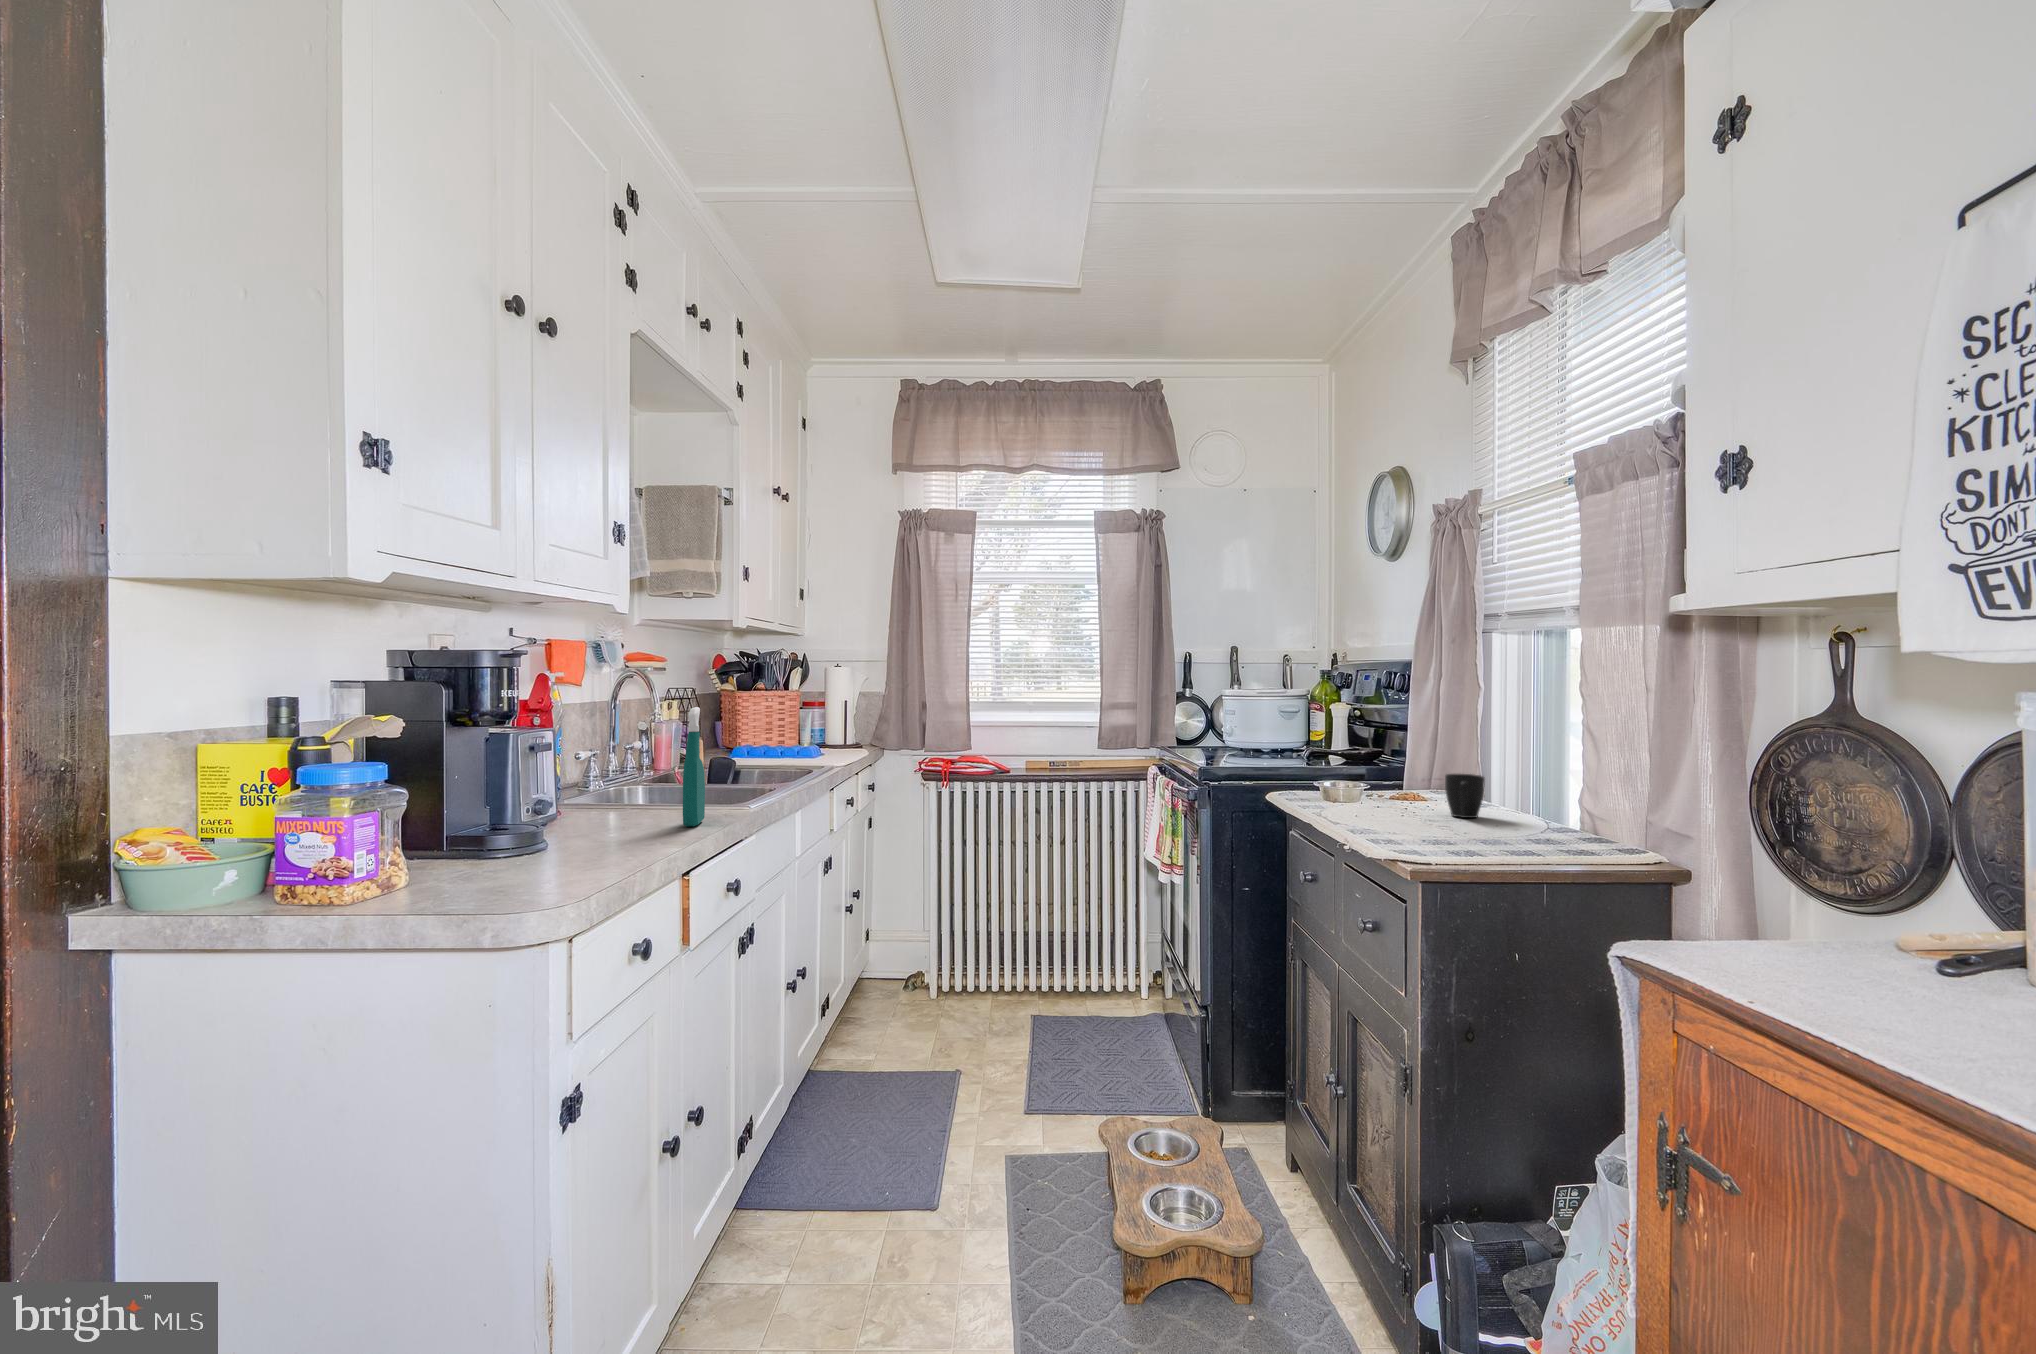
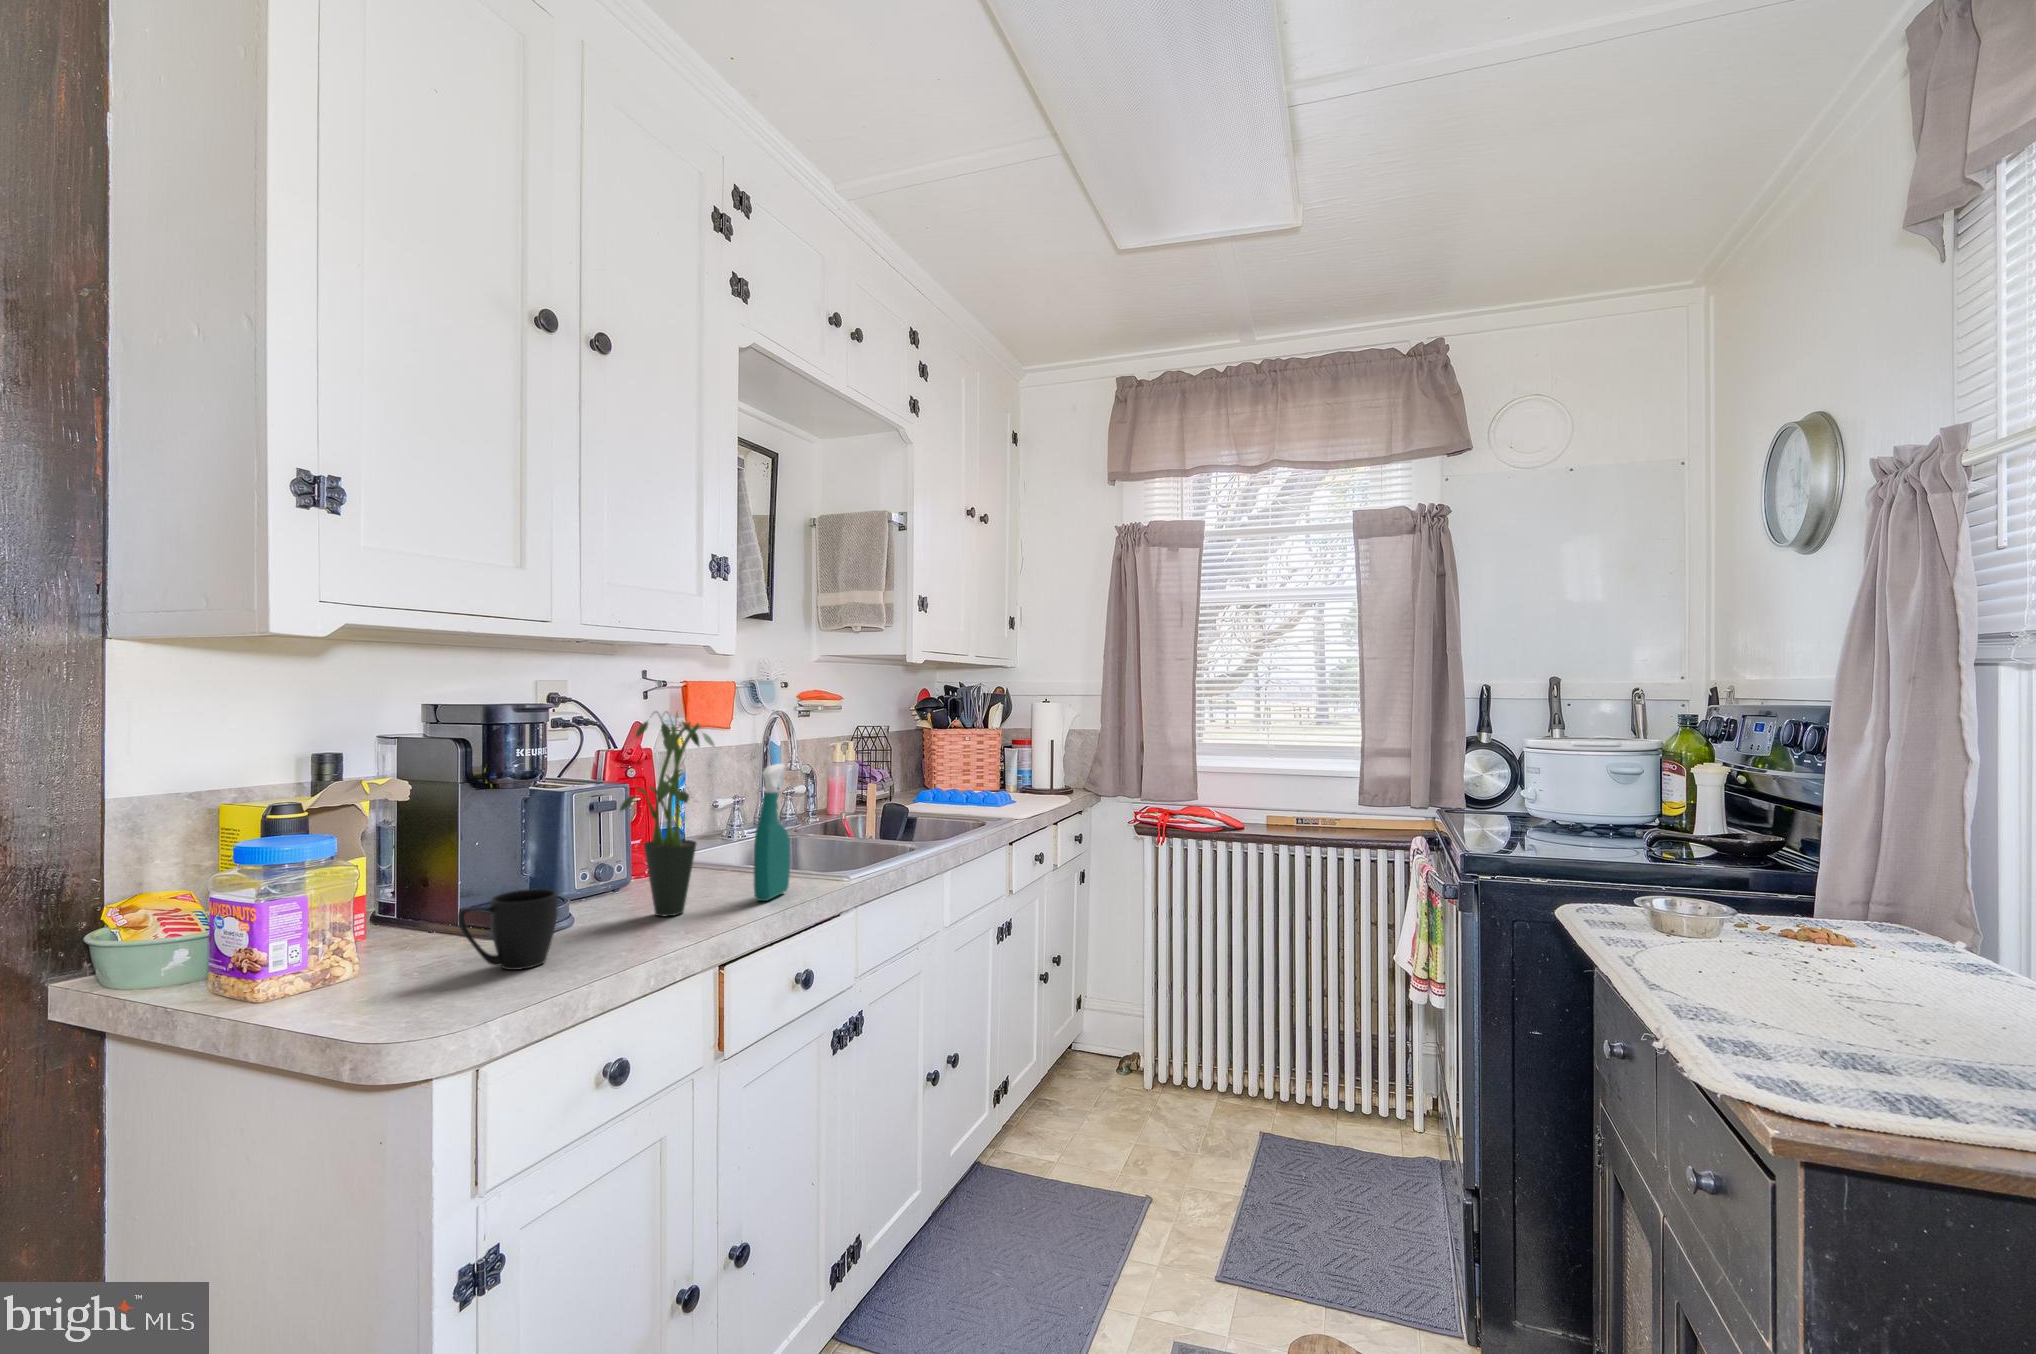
potted plant: none [570,657,661,841] -> present [620,711,715,916]
mug: present [1445,774,1485,818] -> present [458,889,558,970]

